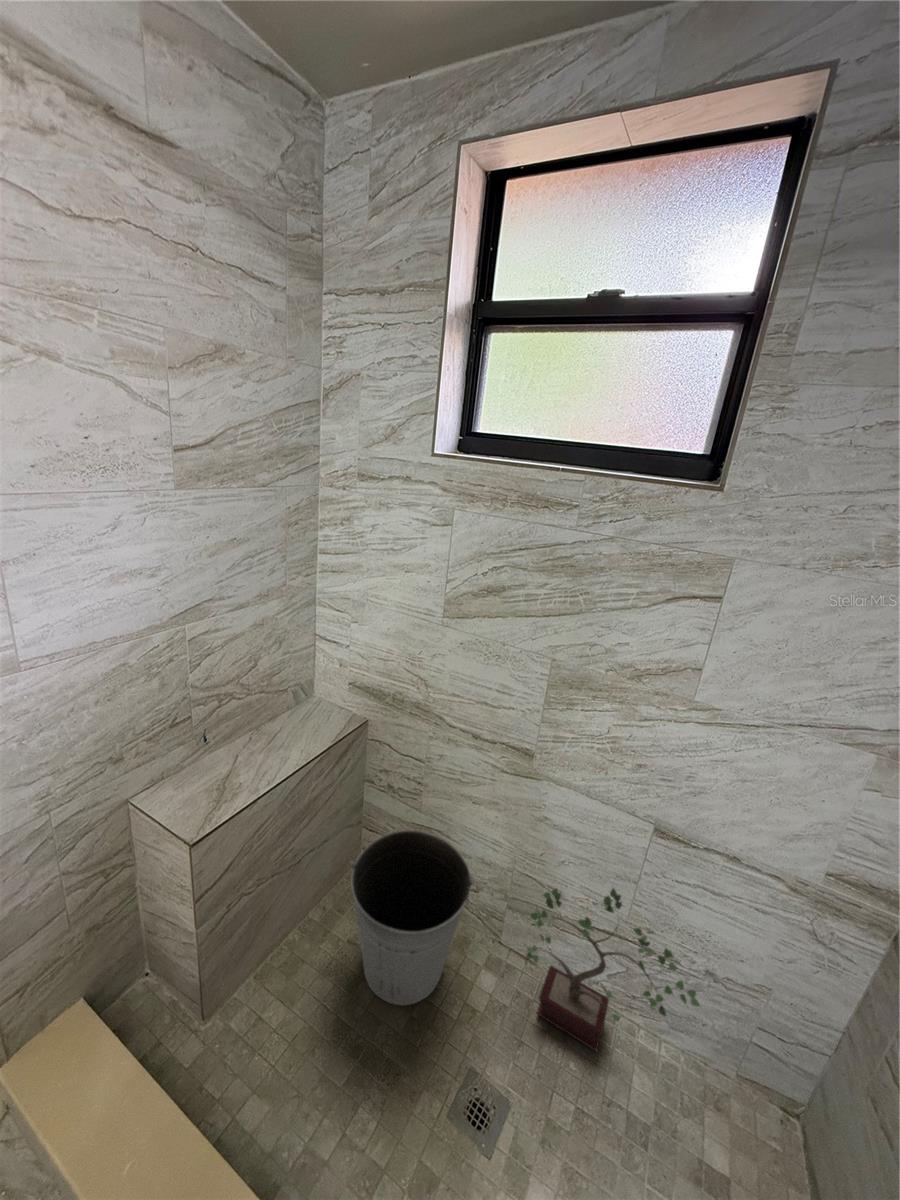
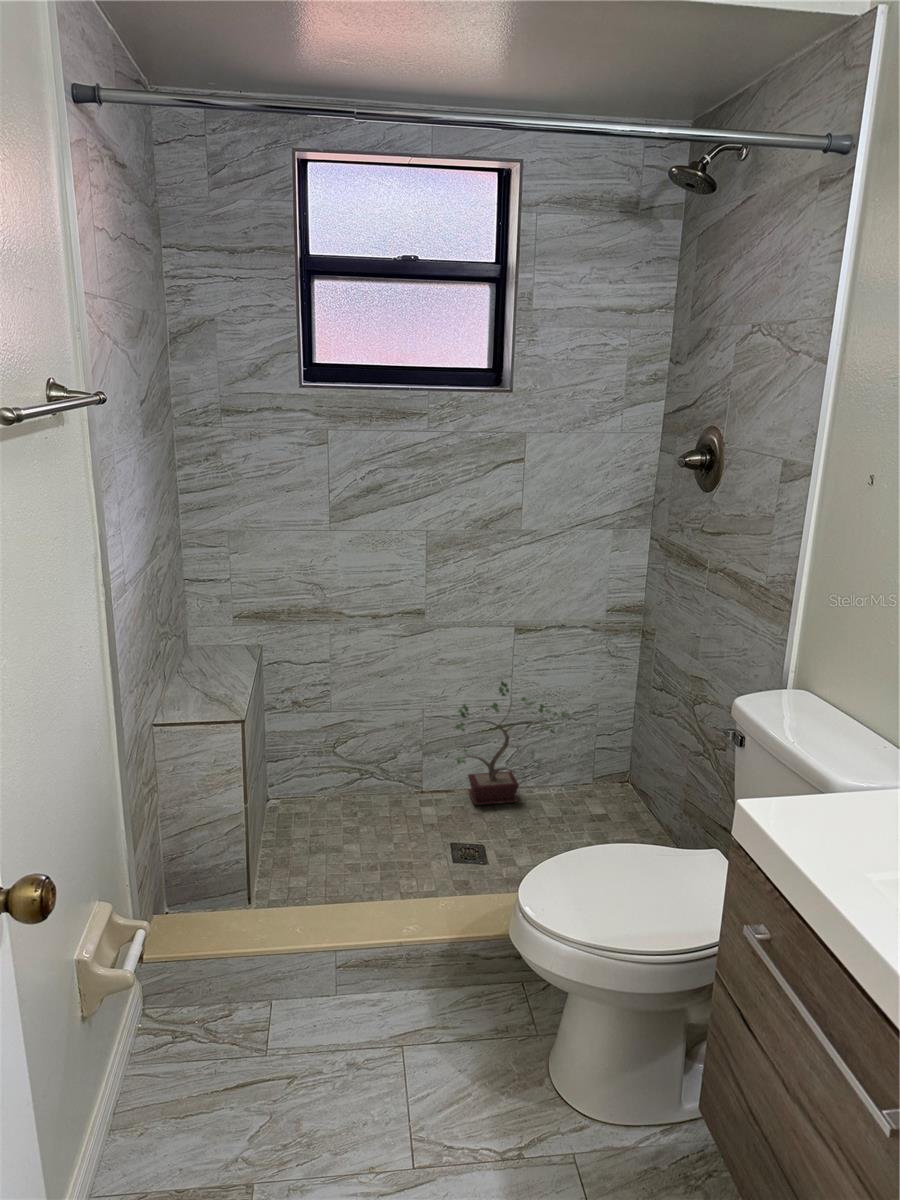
bucket: present [350,830,476,1005] -> none [311,716,415,845]

